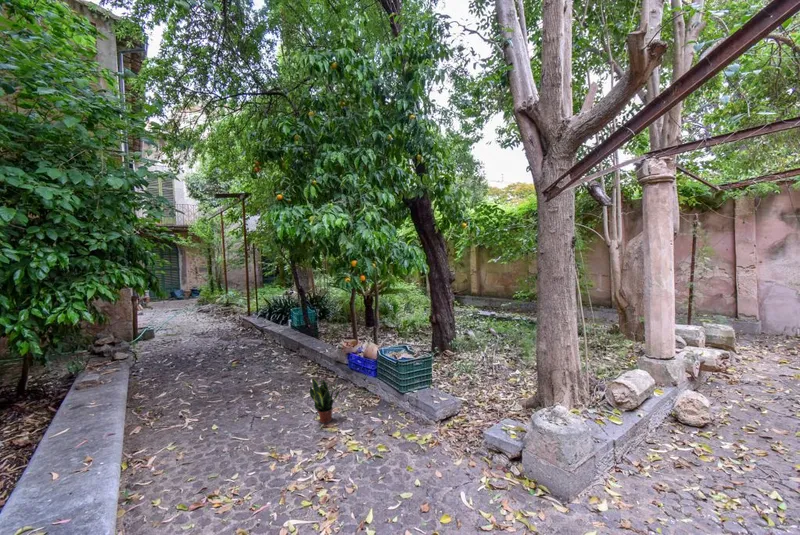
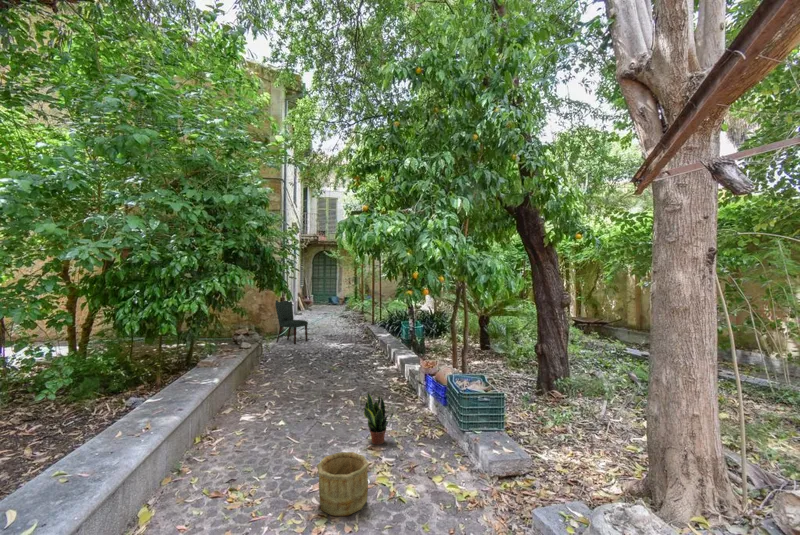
chair: none [133,299,178,350] -> present [275,300,308,344]
wooden bucket: none [304,430,350,486] -> present [317,452,369,516]

